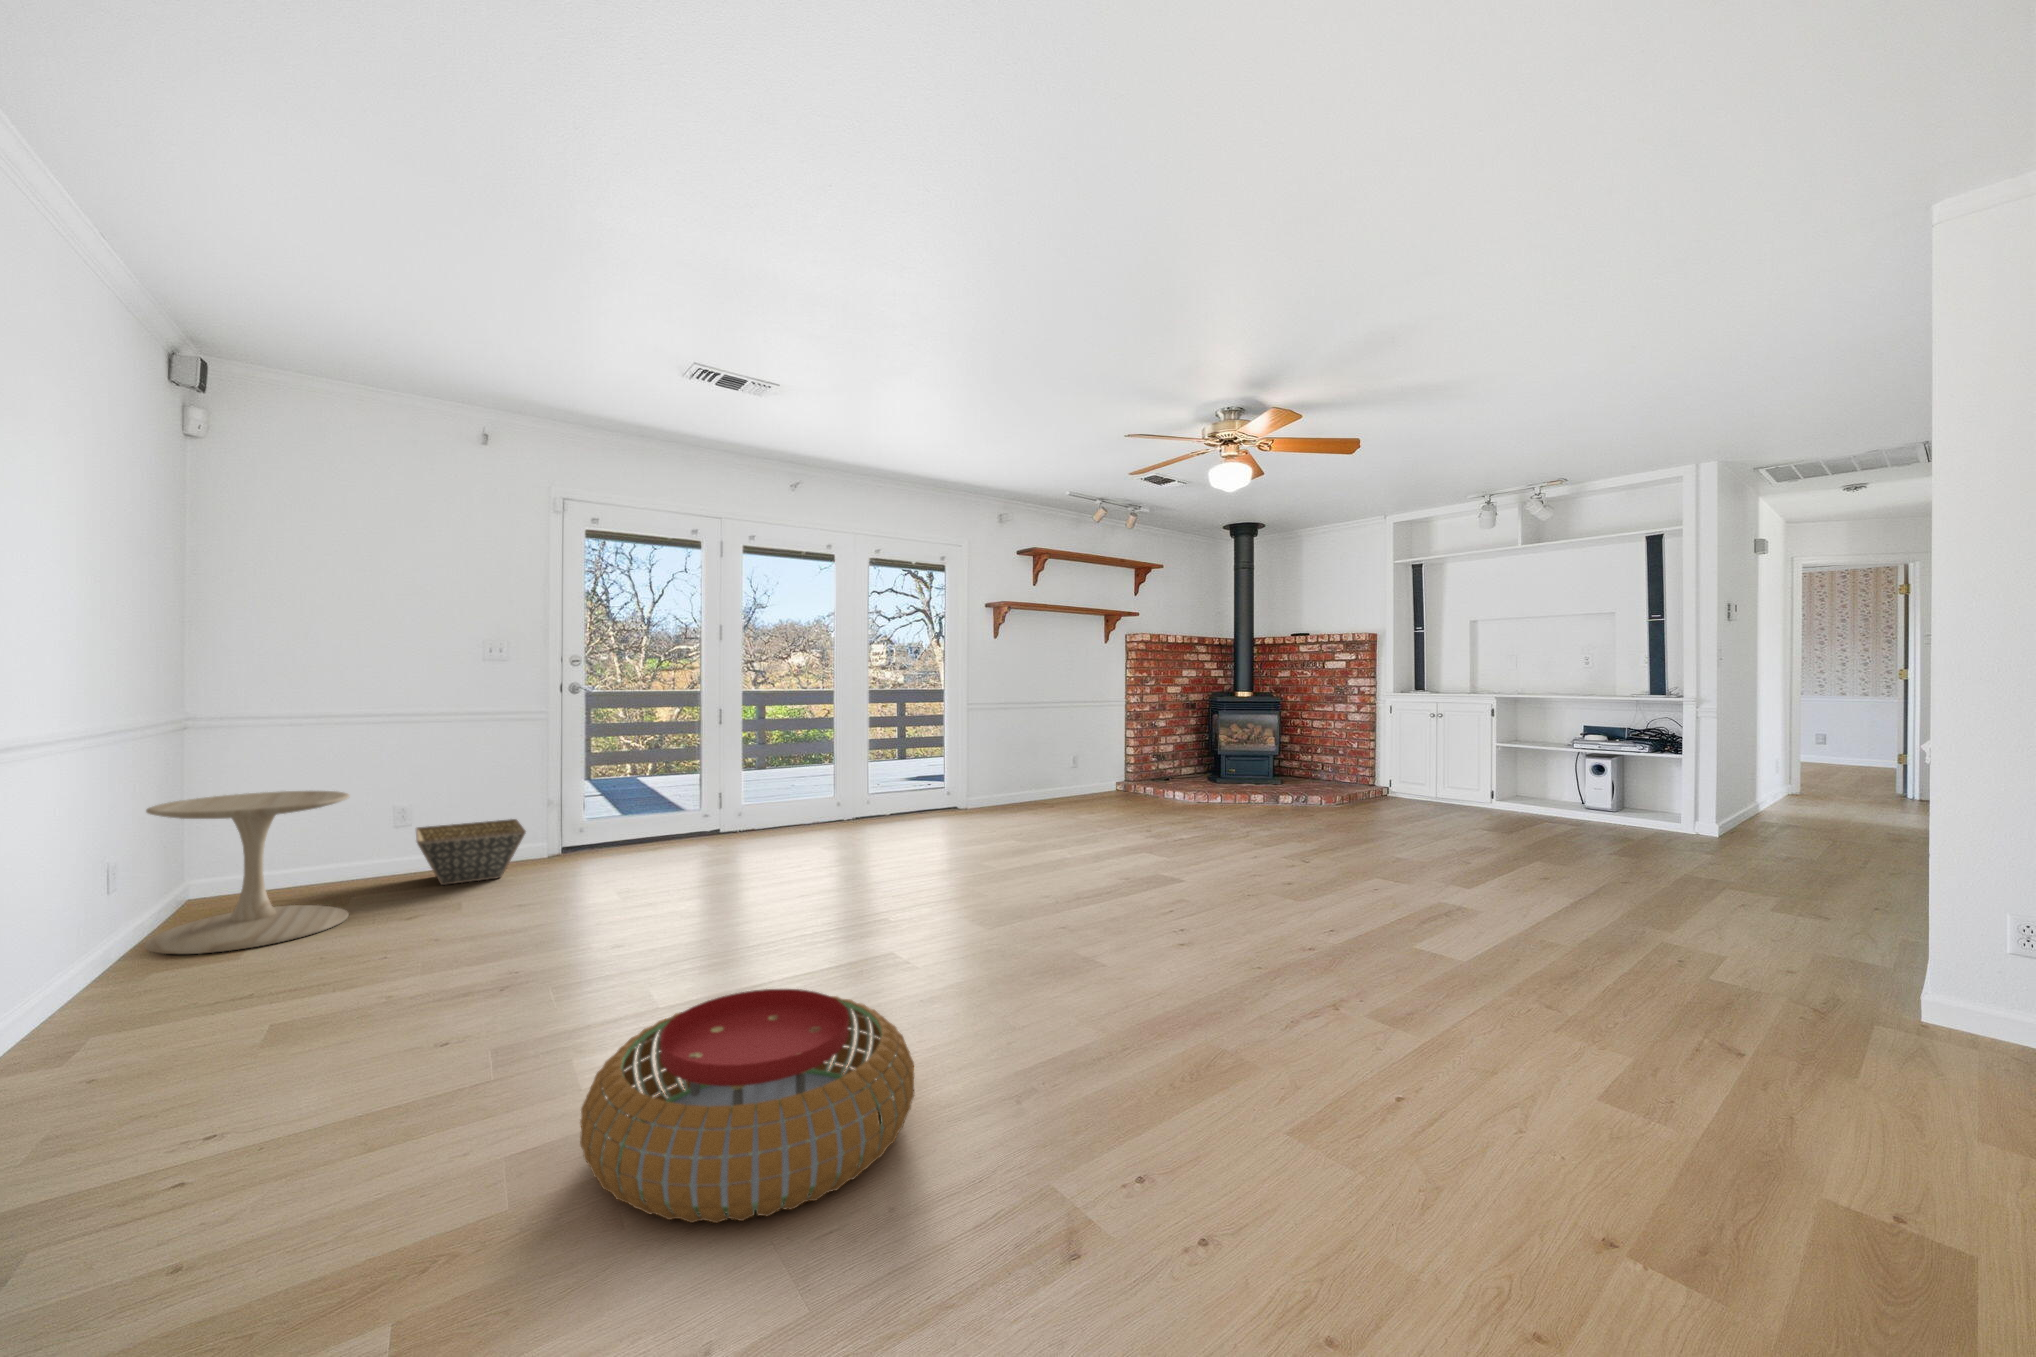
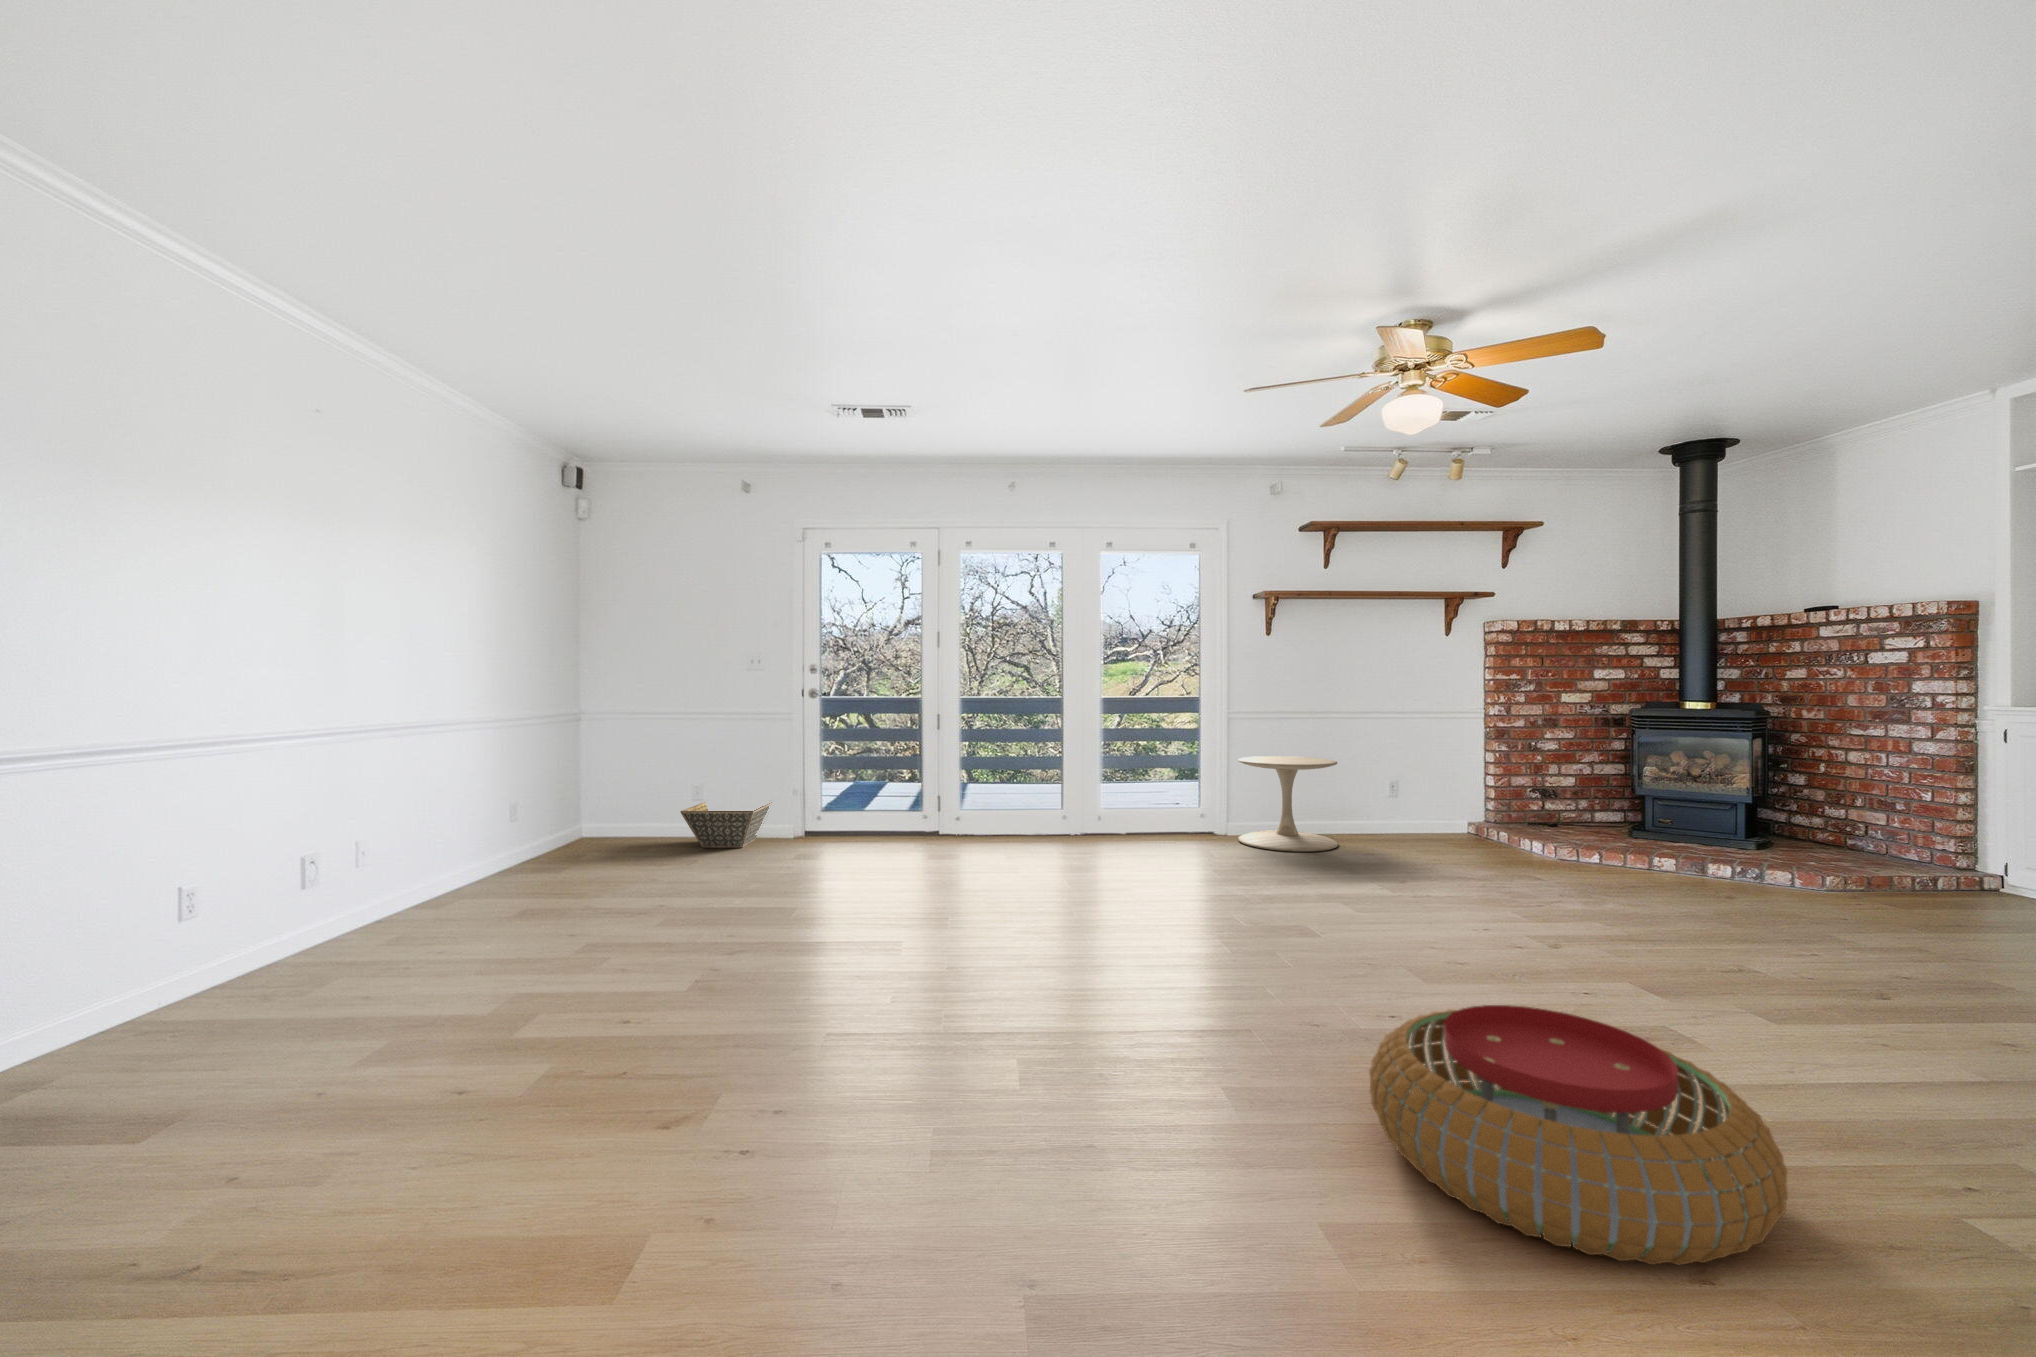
side table: present [145,791,349,954] -> present [1238,756,1338,852]
pouf: present [580,989,914,1223] -> present [1370,1005,1788,1265]

